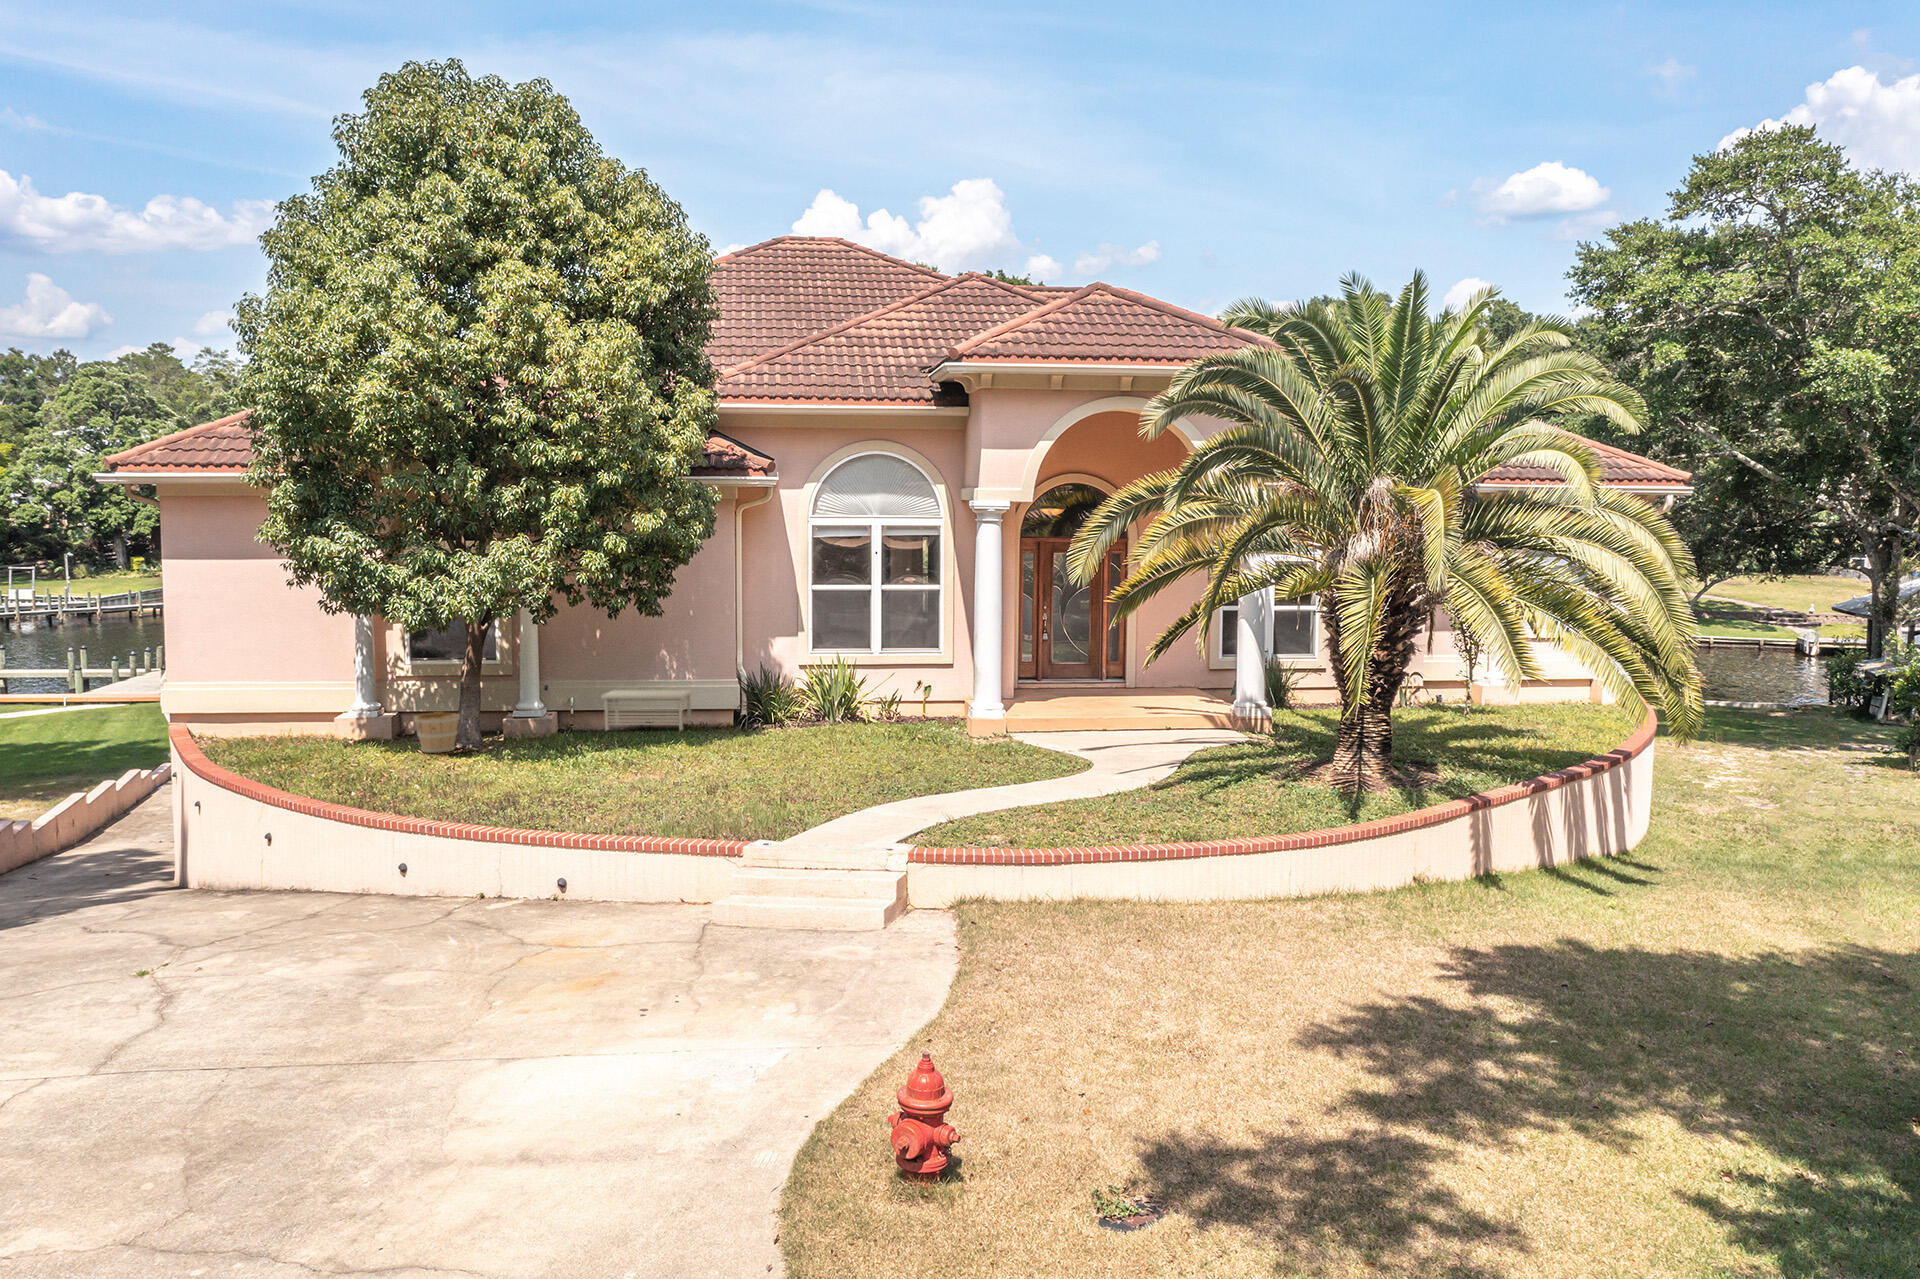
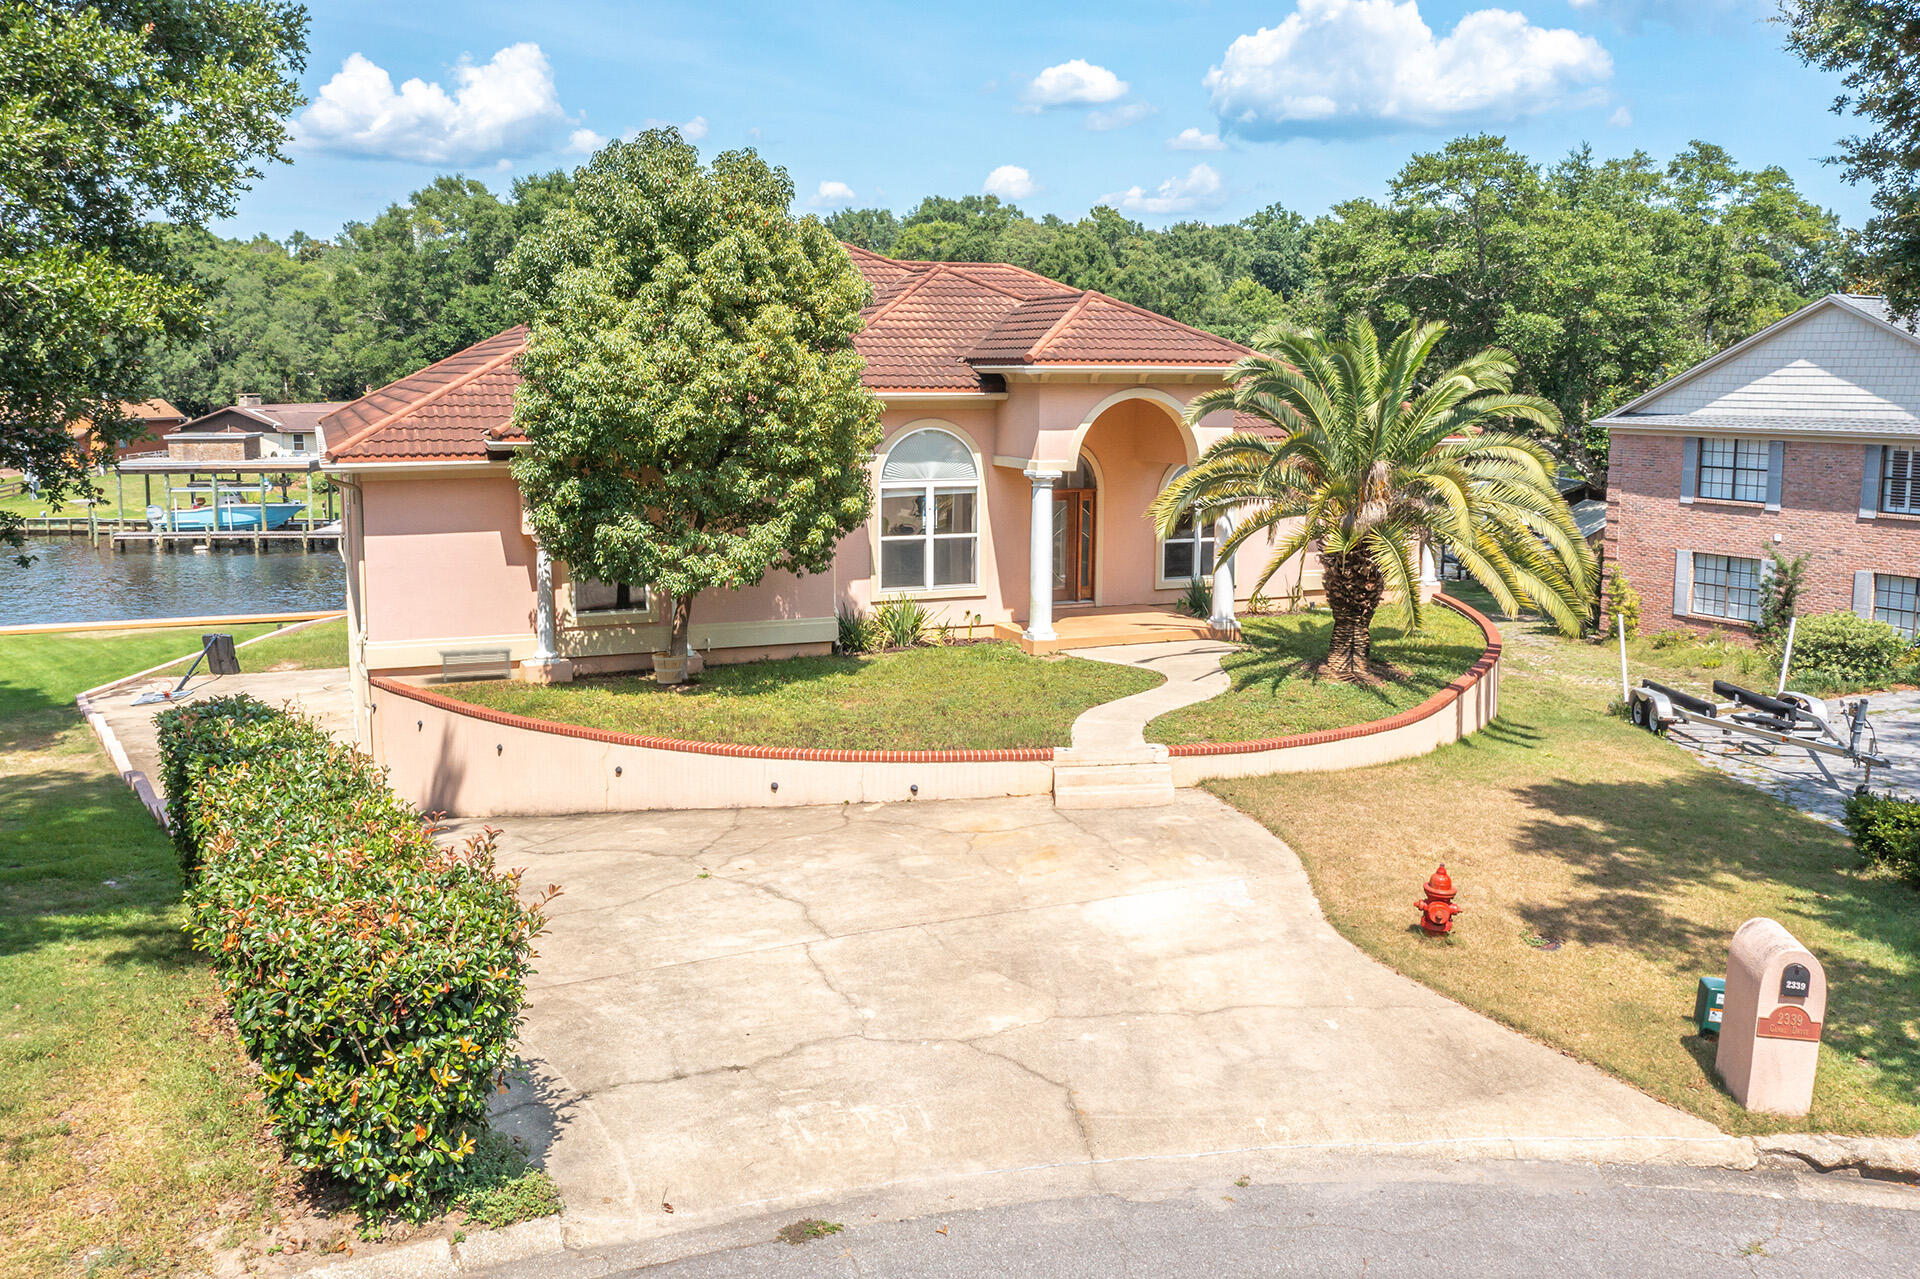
storage bench: present [601,690,692,730] -> present [439,647,511,682]

